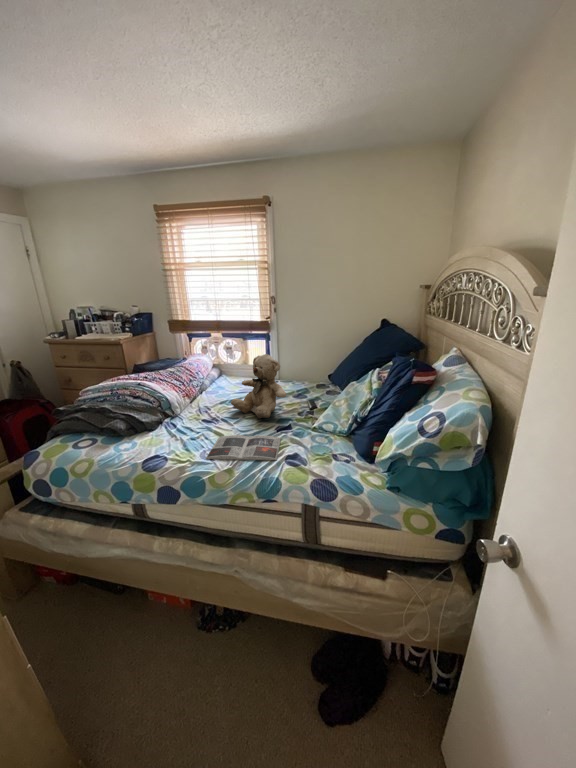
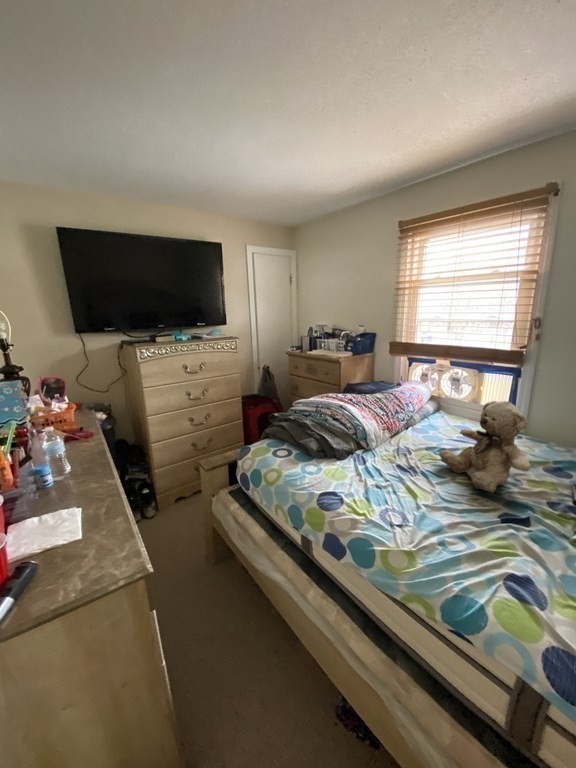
magazine: present [206,435,281,460] -> none [385,496,505,573]

